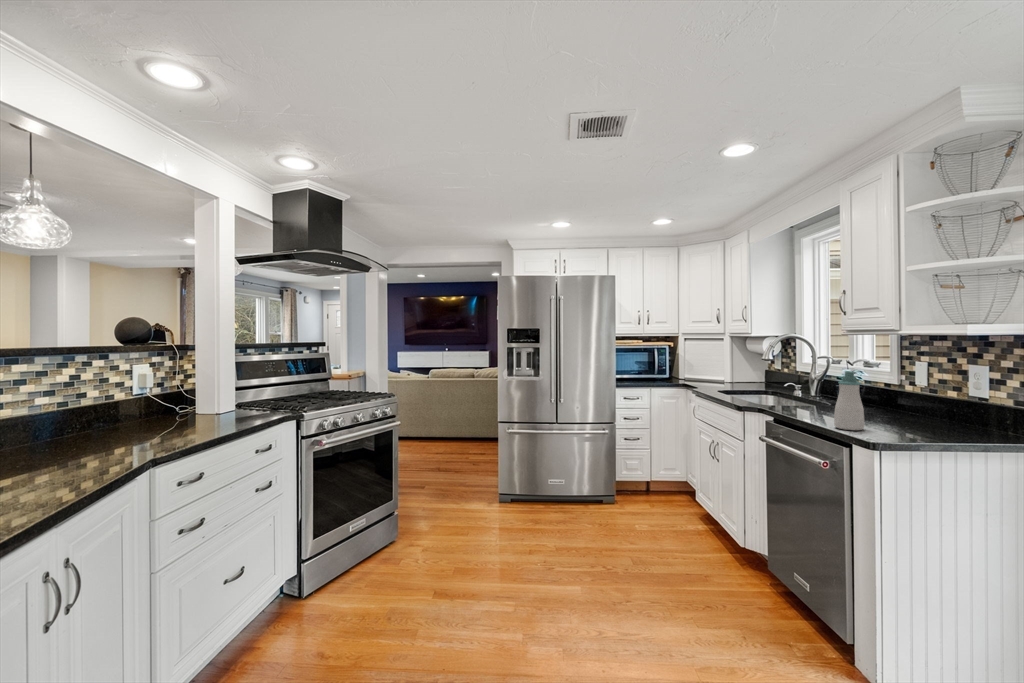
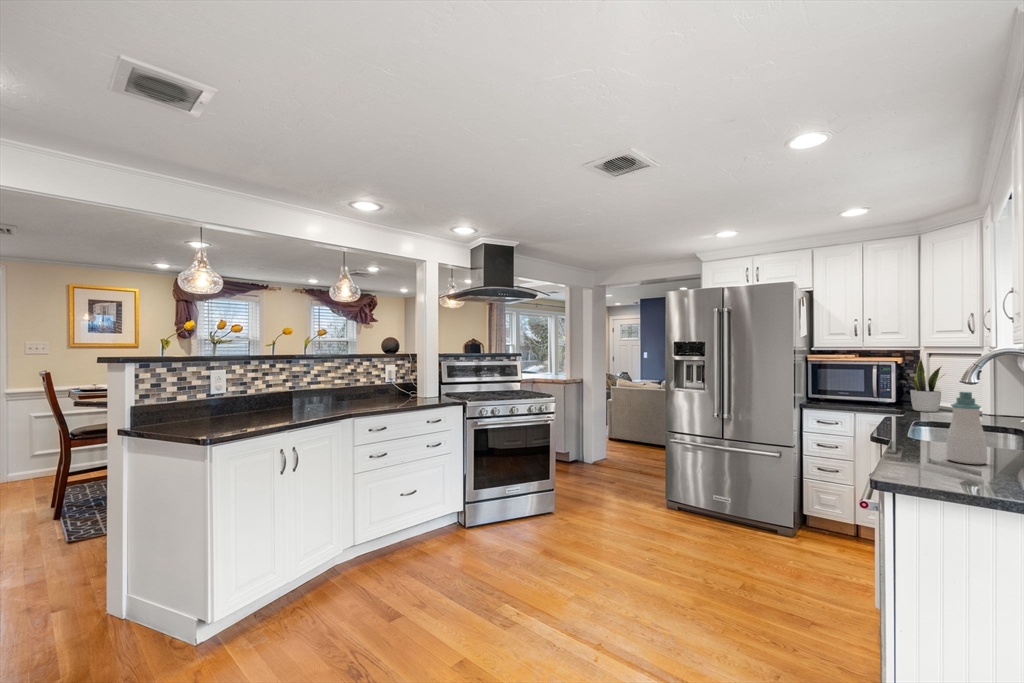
potted plant: none [680,341,713,384] -> present [904,359,944,412]

